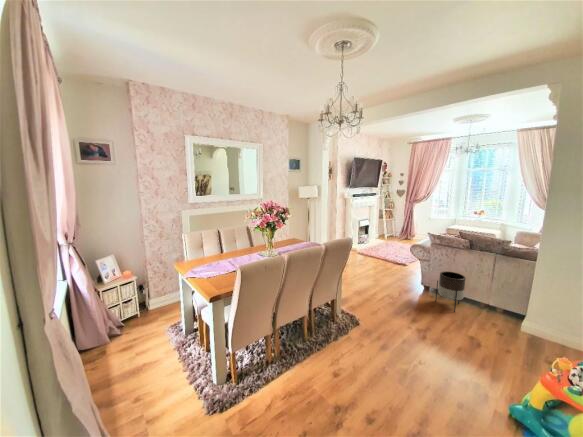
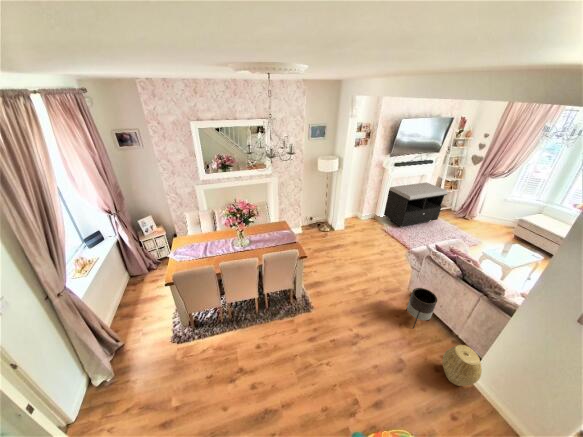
storage bench: none [352,212,396,250] -> present [384,182,448,228]
woven basket: none [503,299,545,342] -> present [442,345,482,386]

